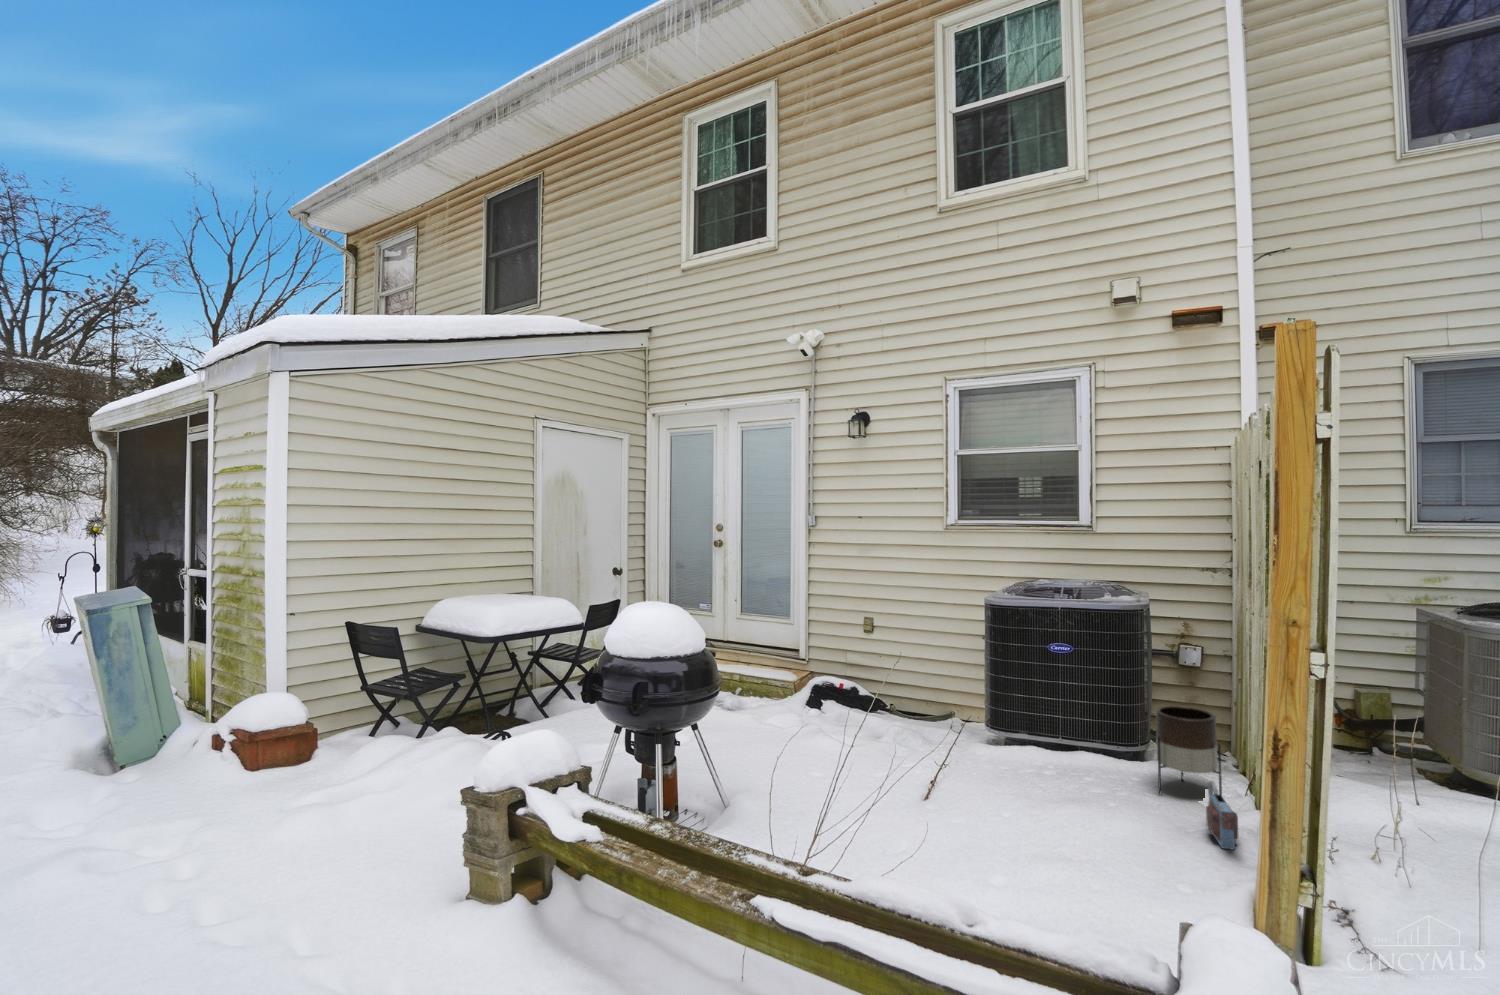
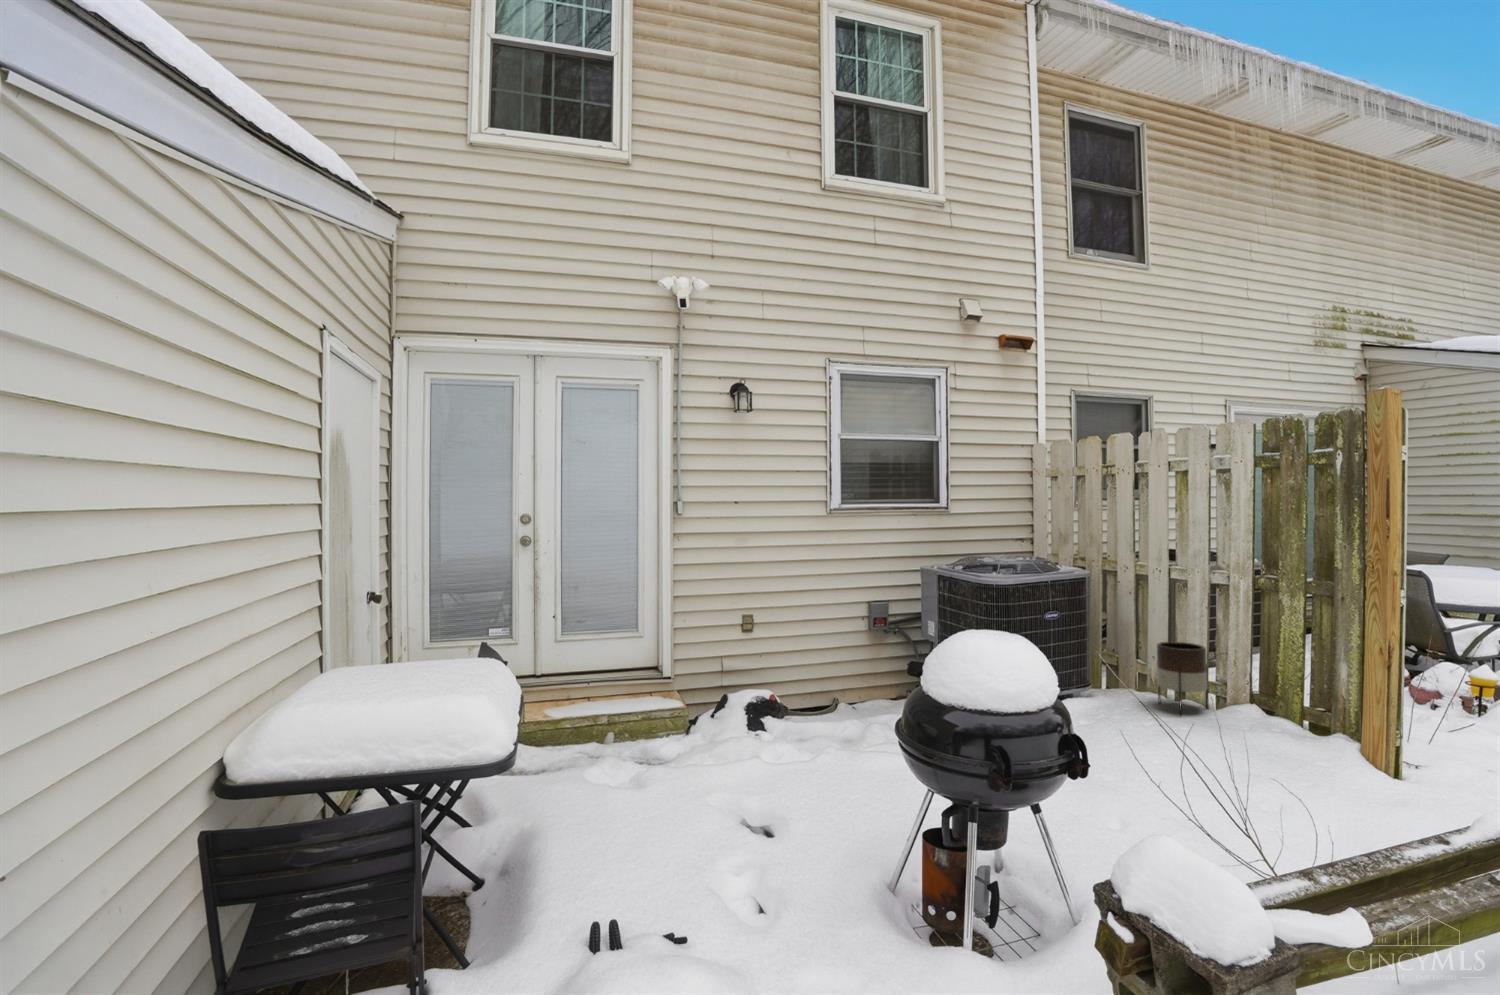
watering can: present [1206,781,1238,850] -> none [1245,690,1323,738]

